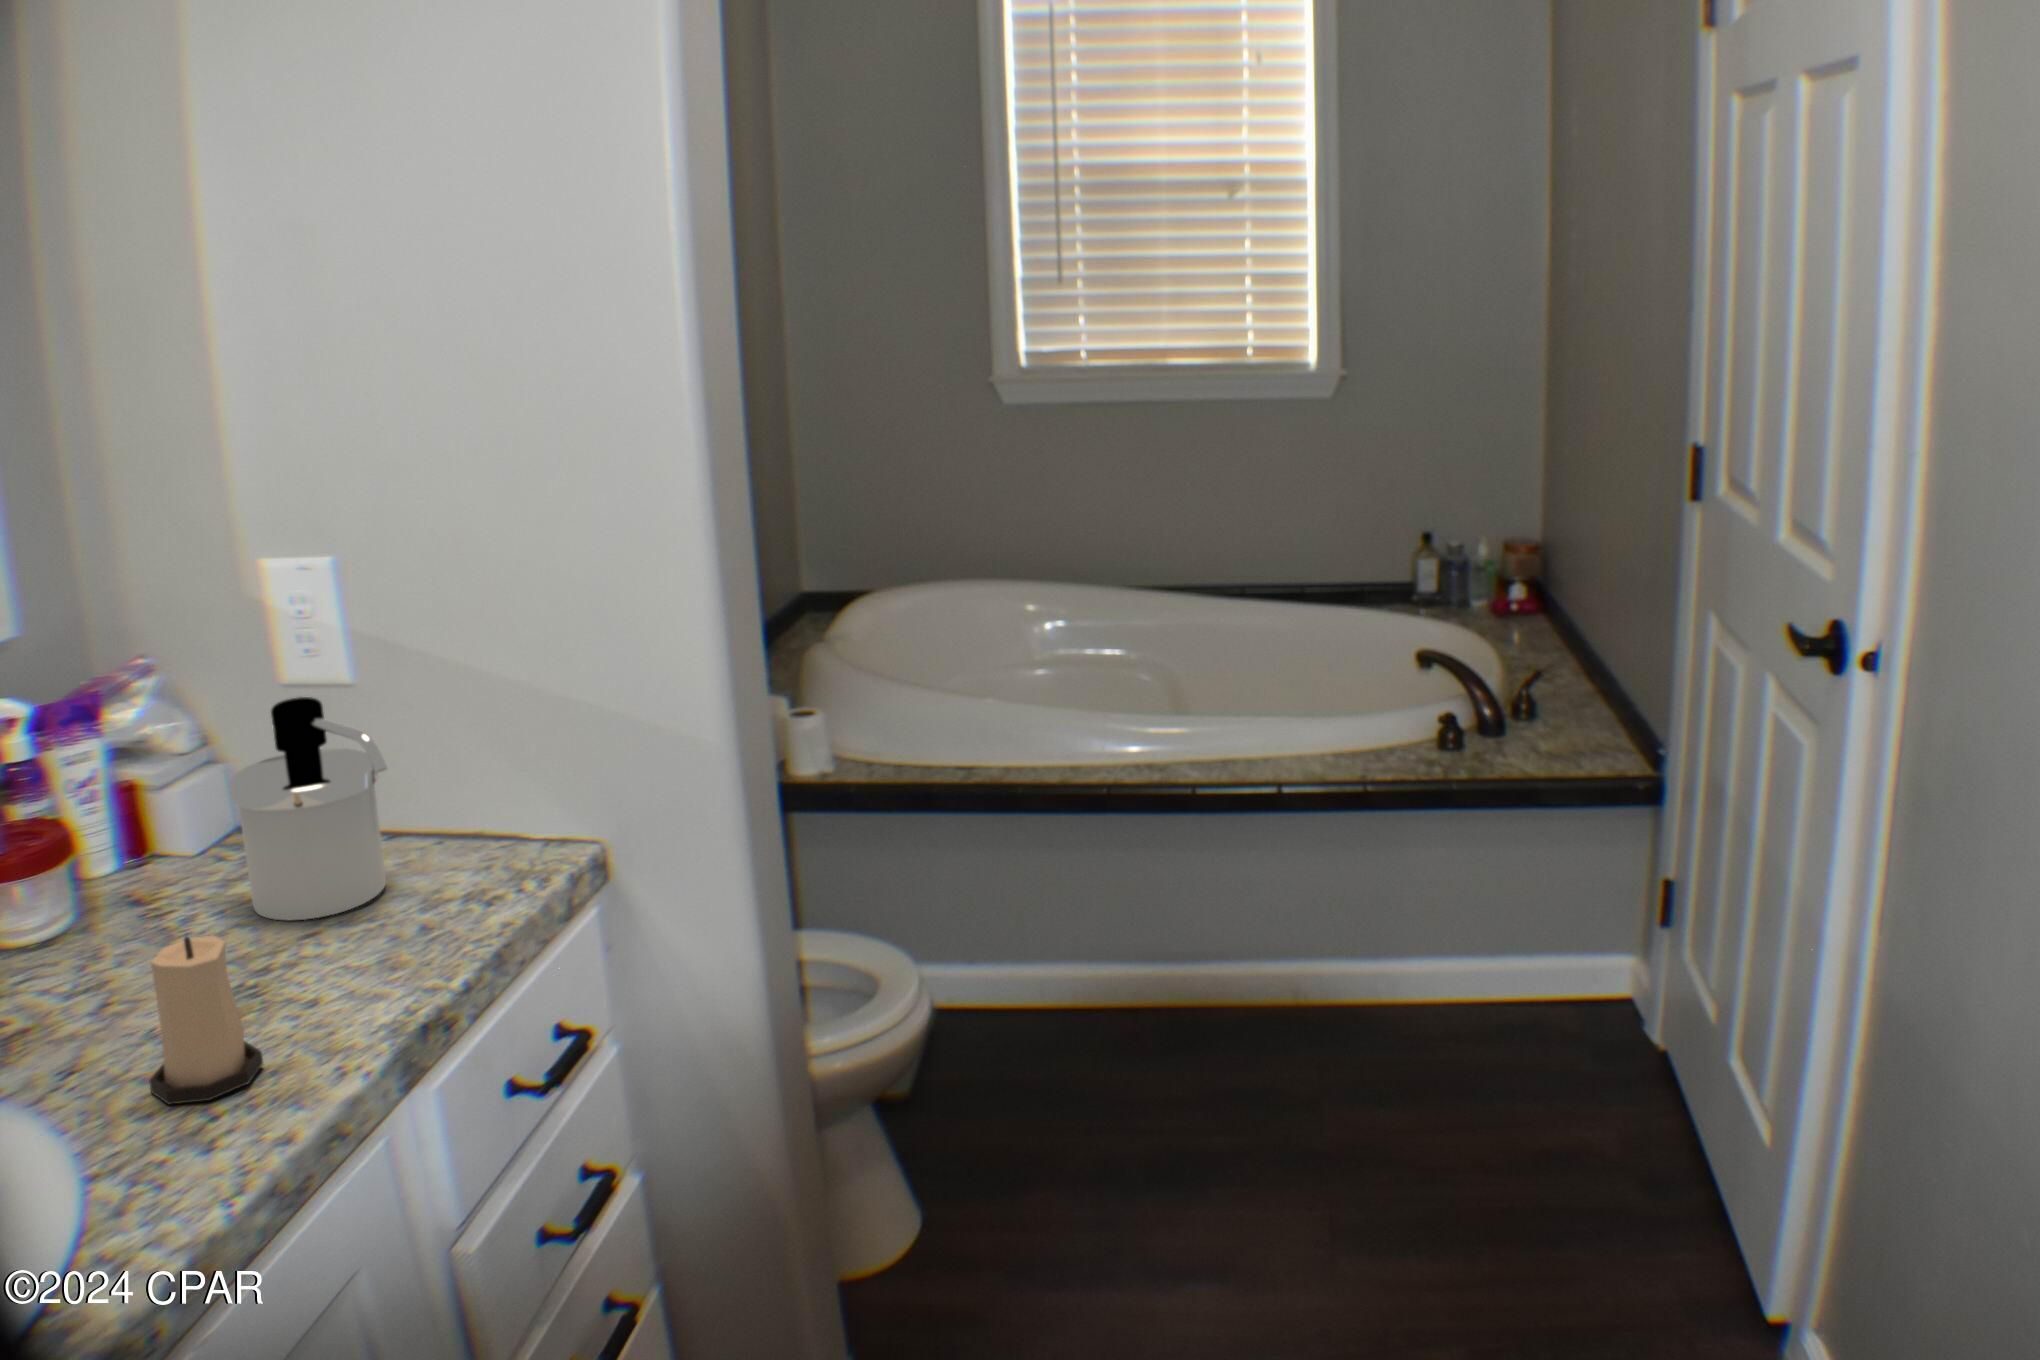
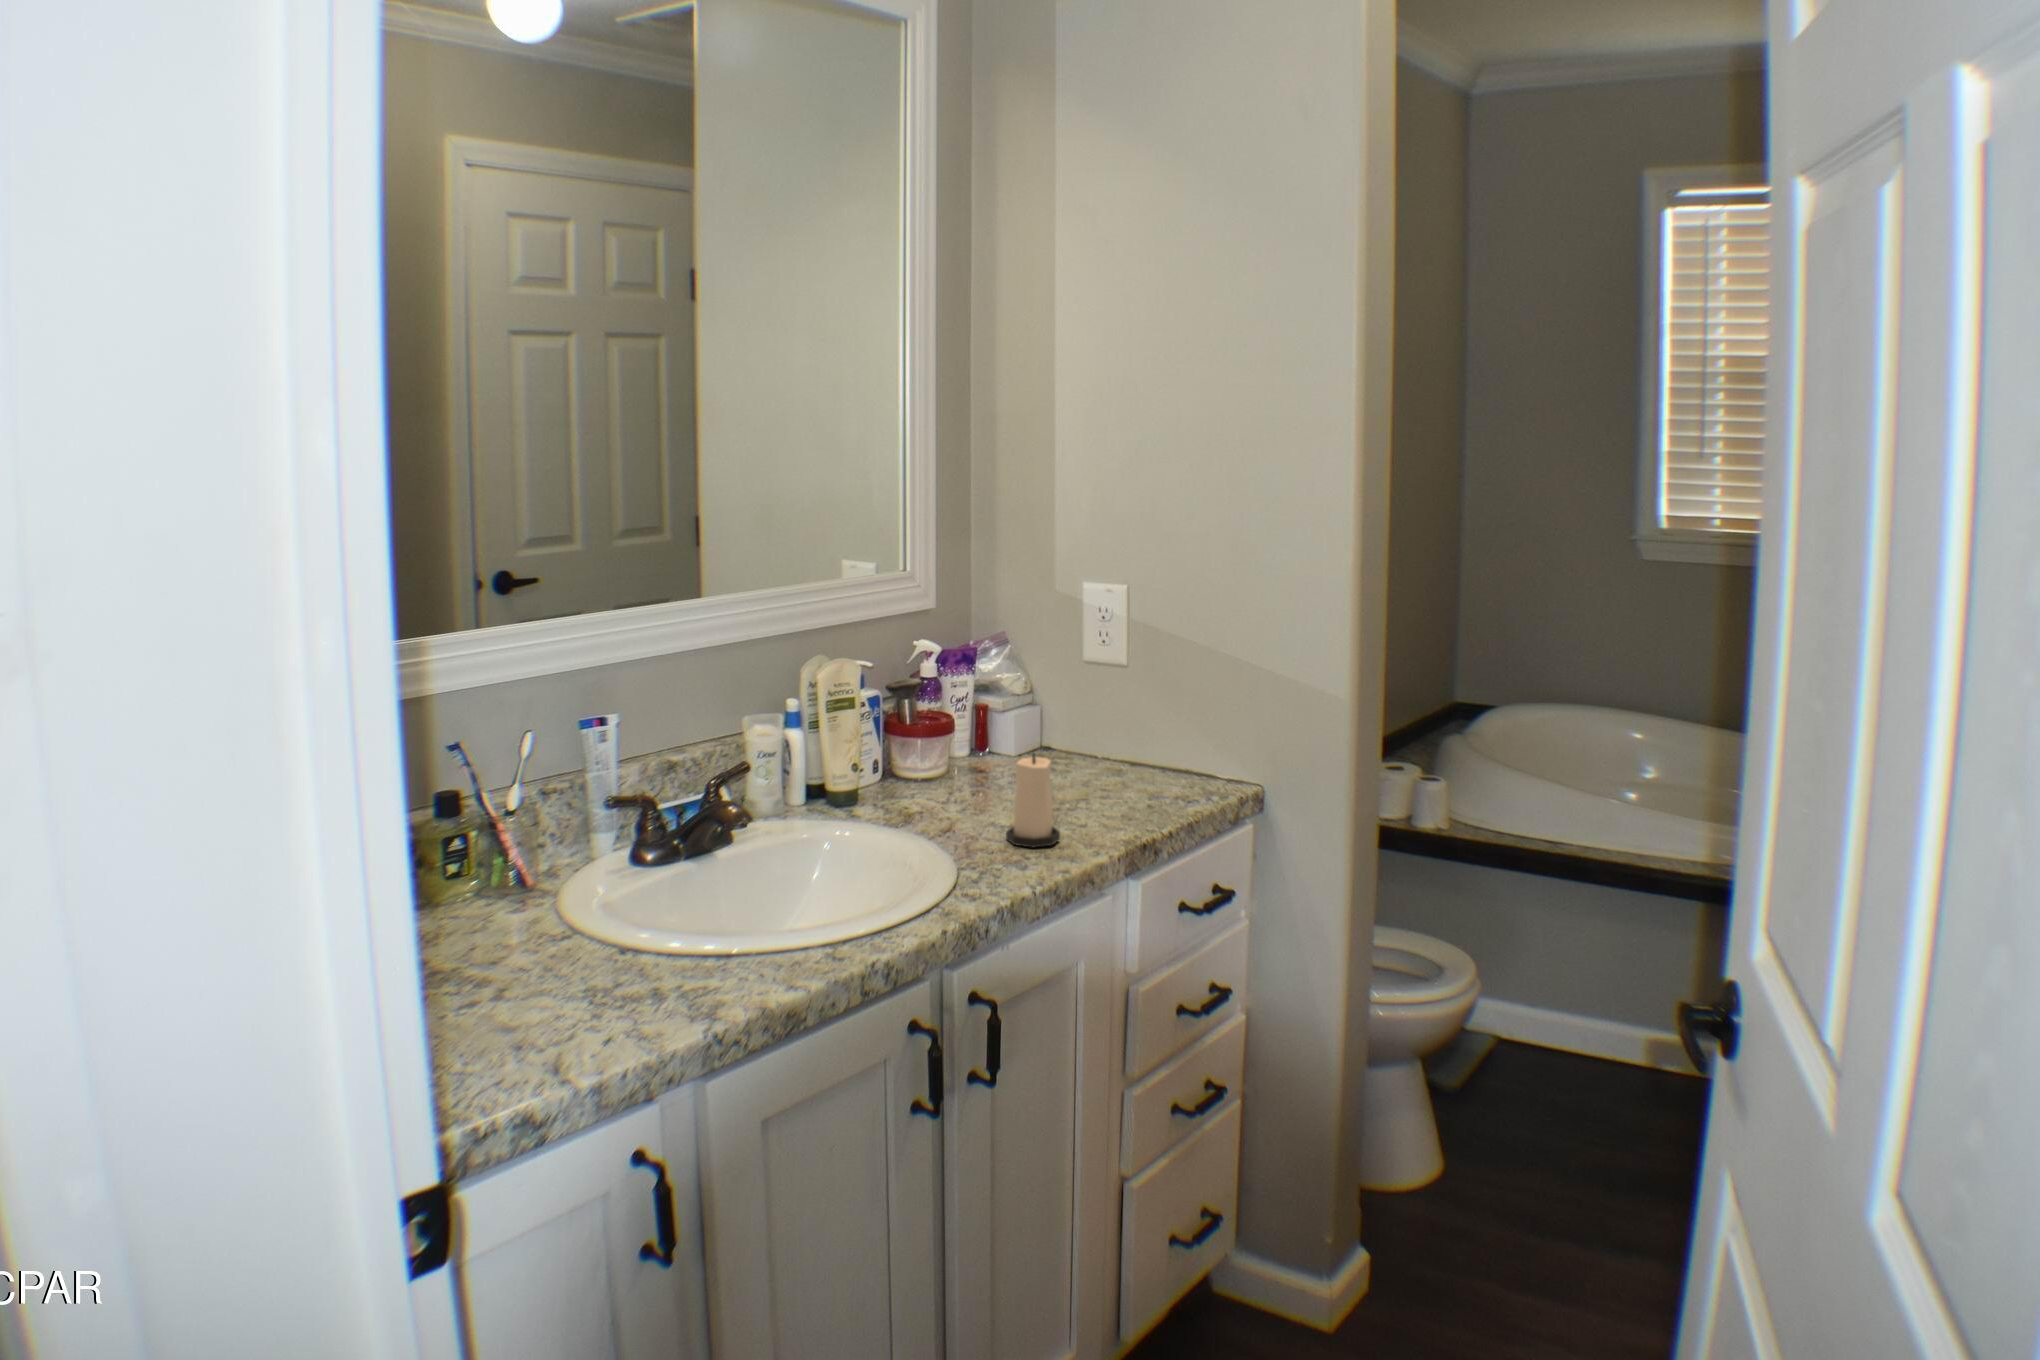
soap dispenser: present [230,697,387,921] -> none [1060,654,1142,788]

